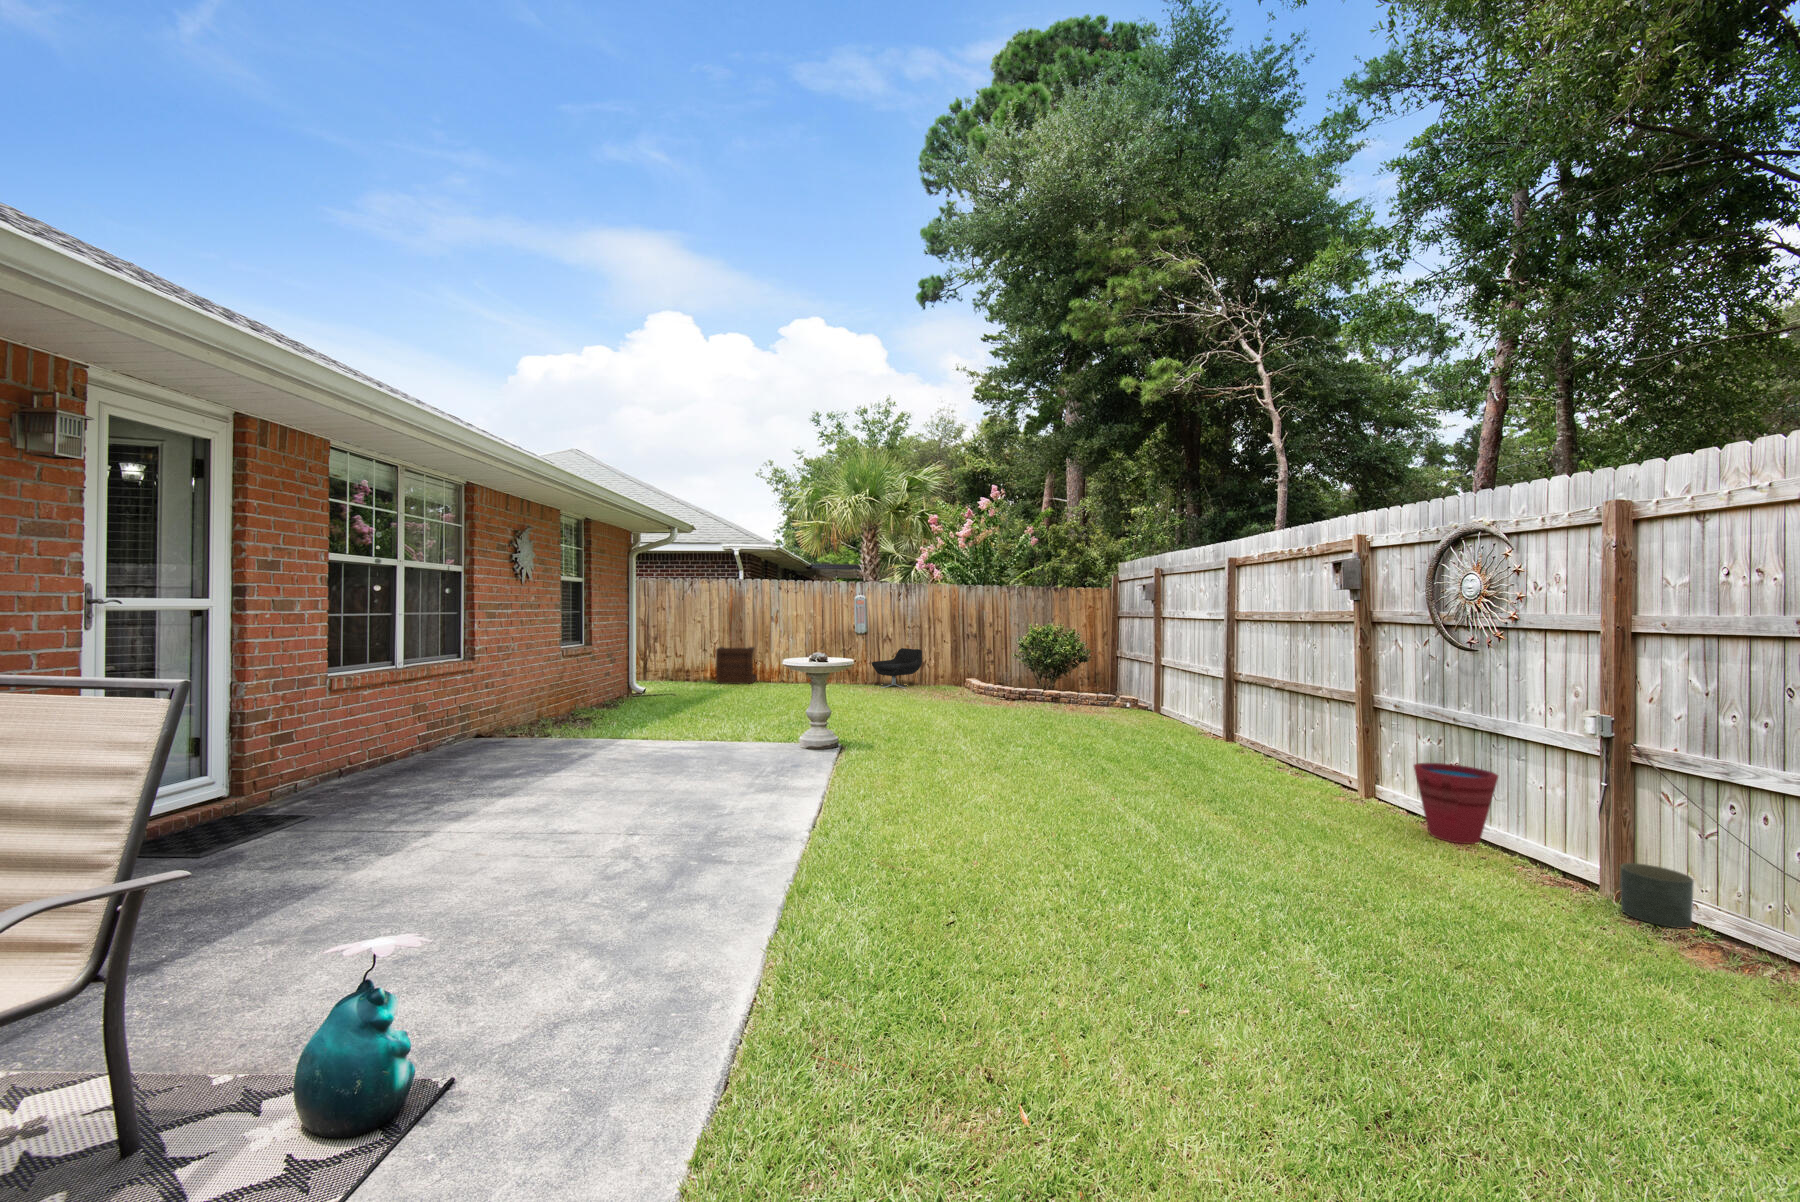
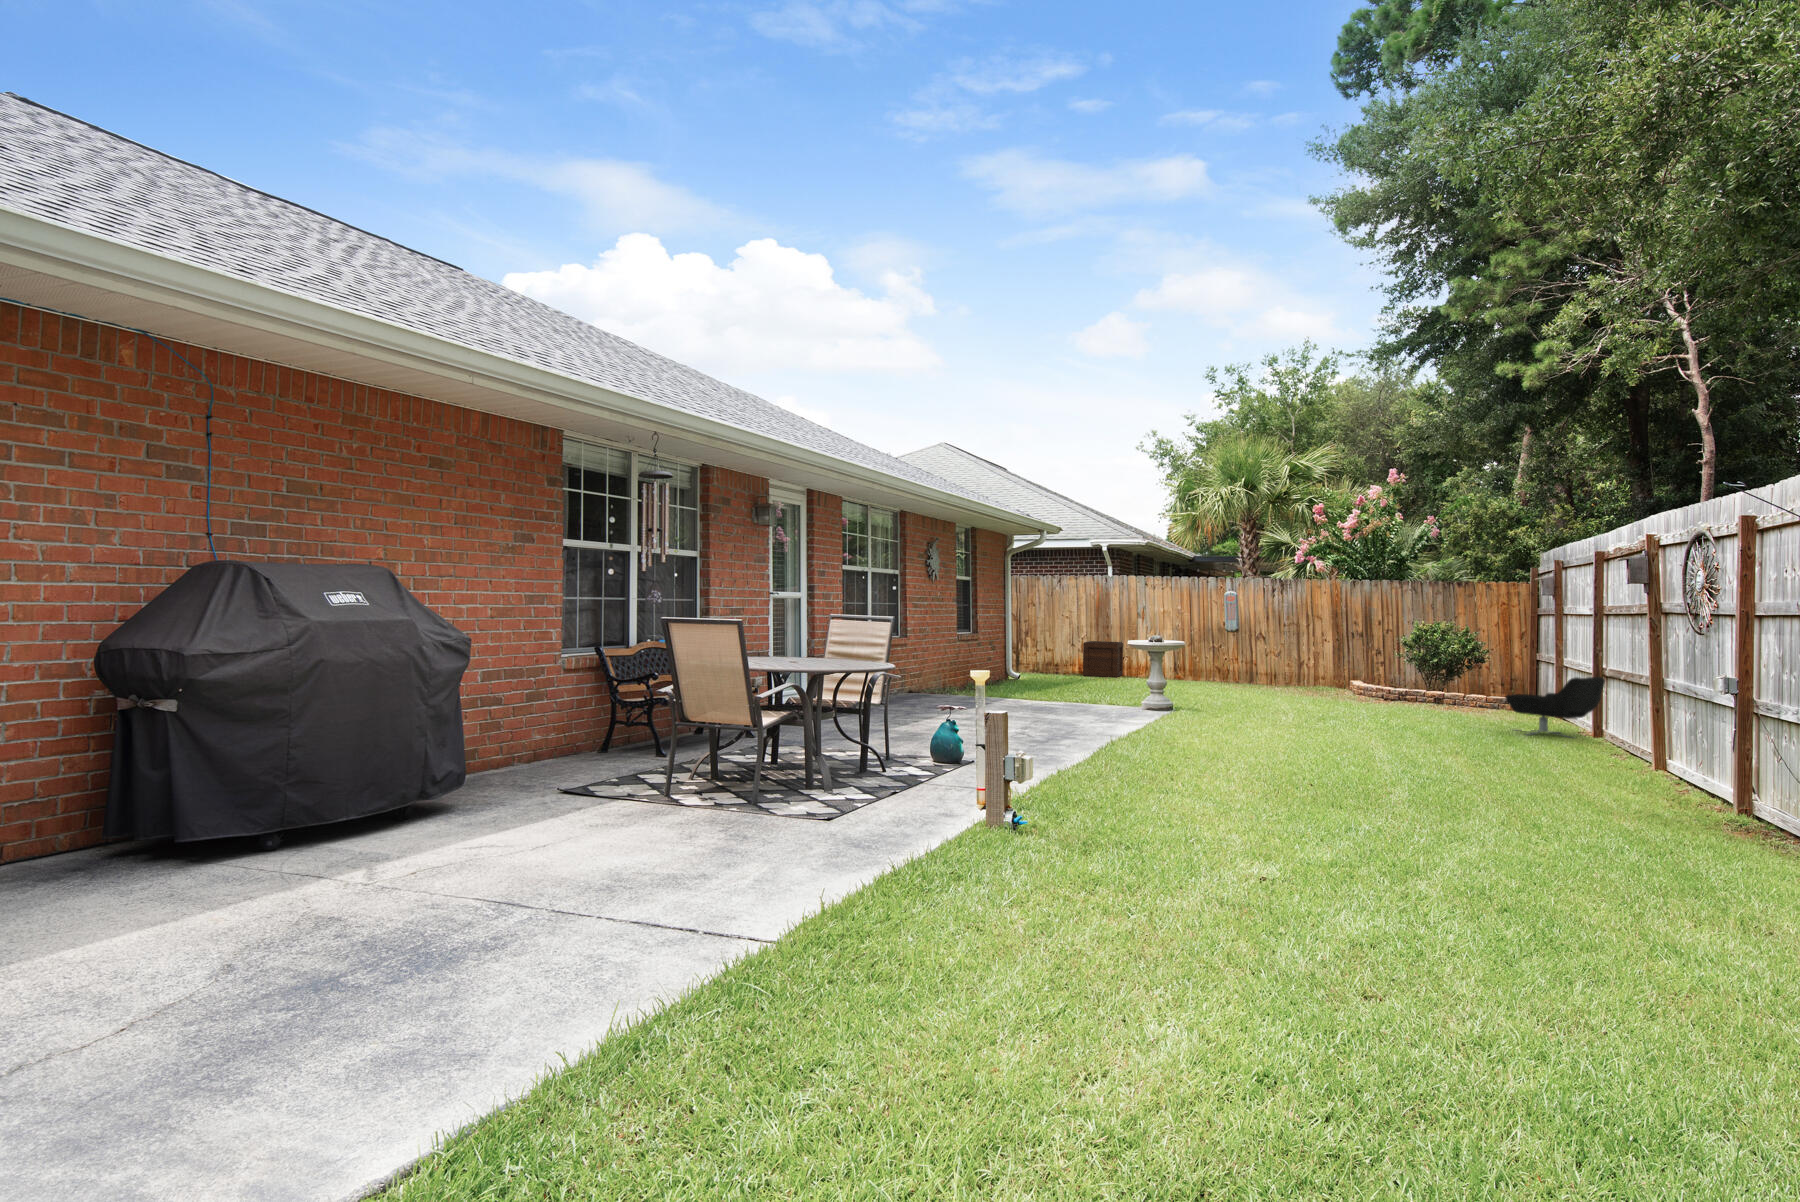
lounge chair: present [872,648,922,688] -> present [1505,677,1605,736]
bucket: present [1414,763,1498,844] -> none [1617,723,1685,782]
planter: present [1620,863,1694,928] -> none [1680,772,1725,810]

